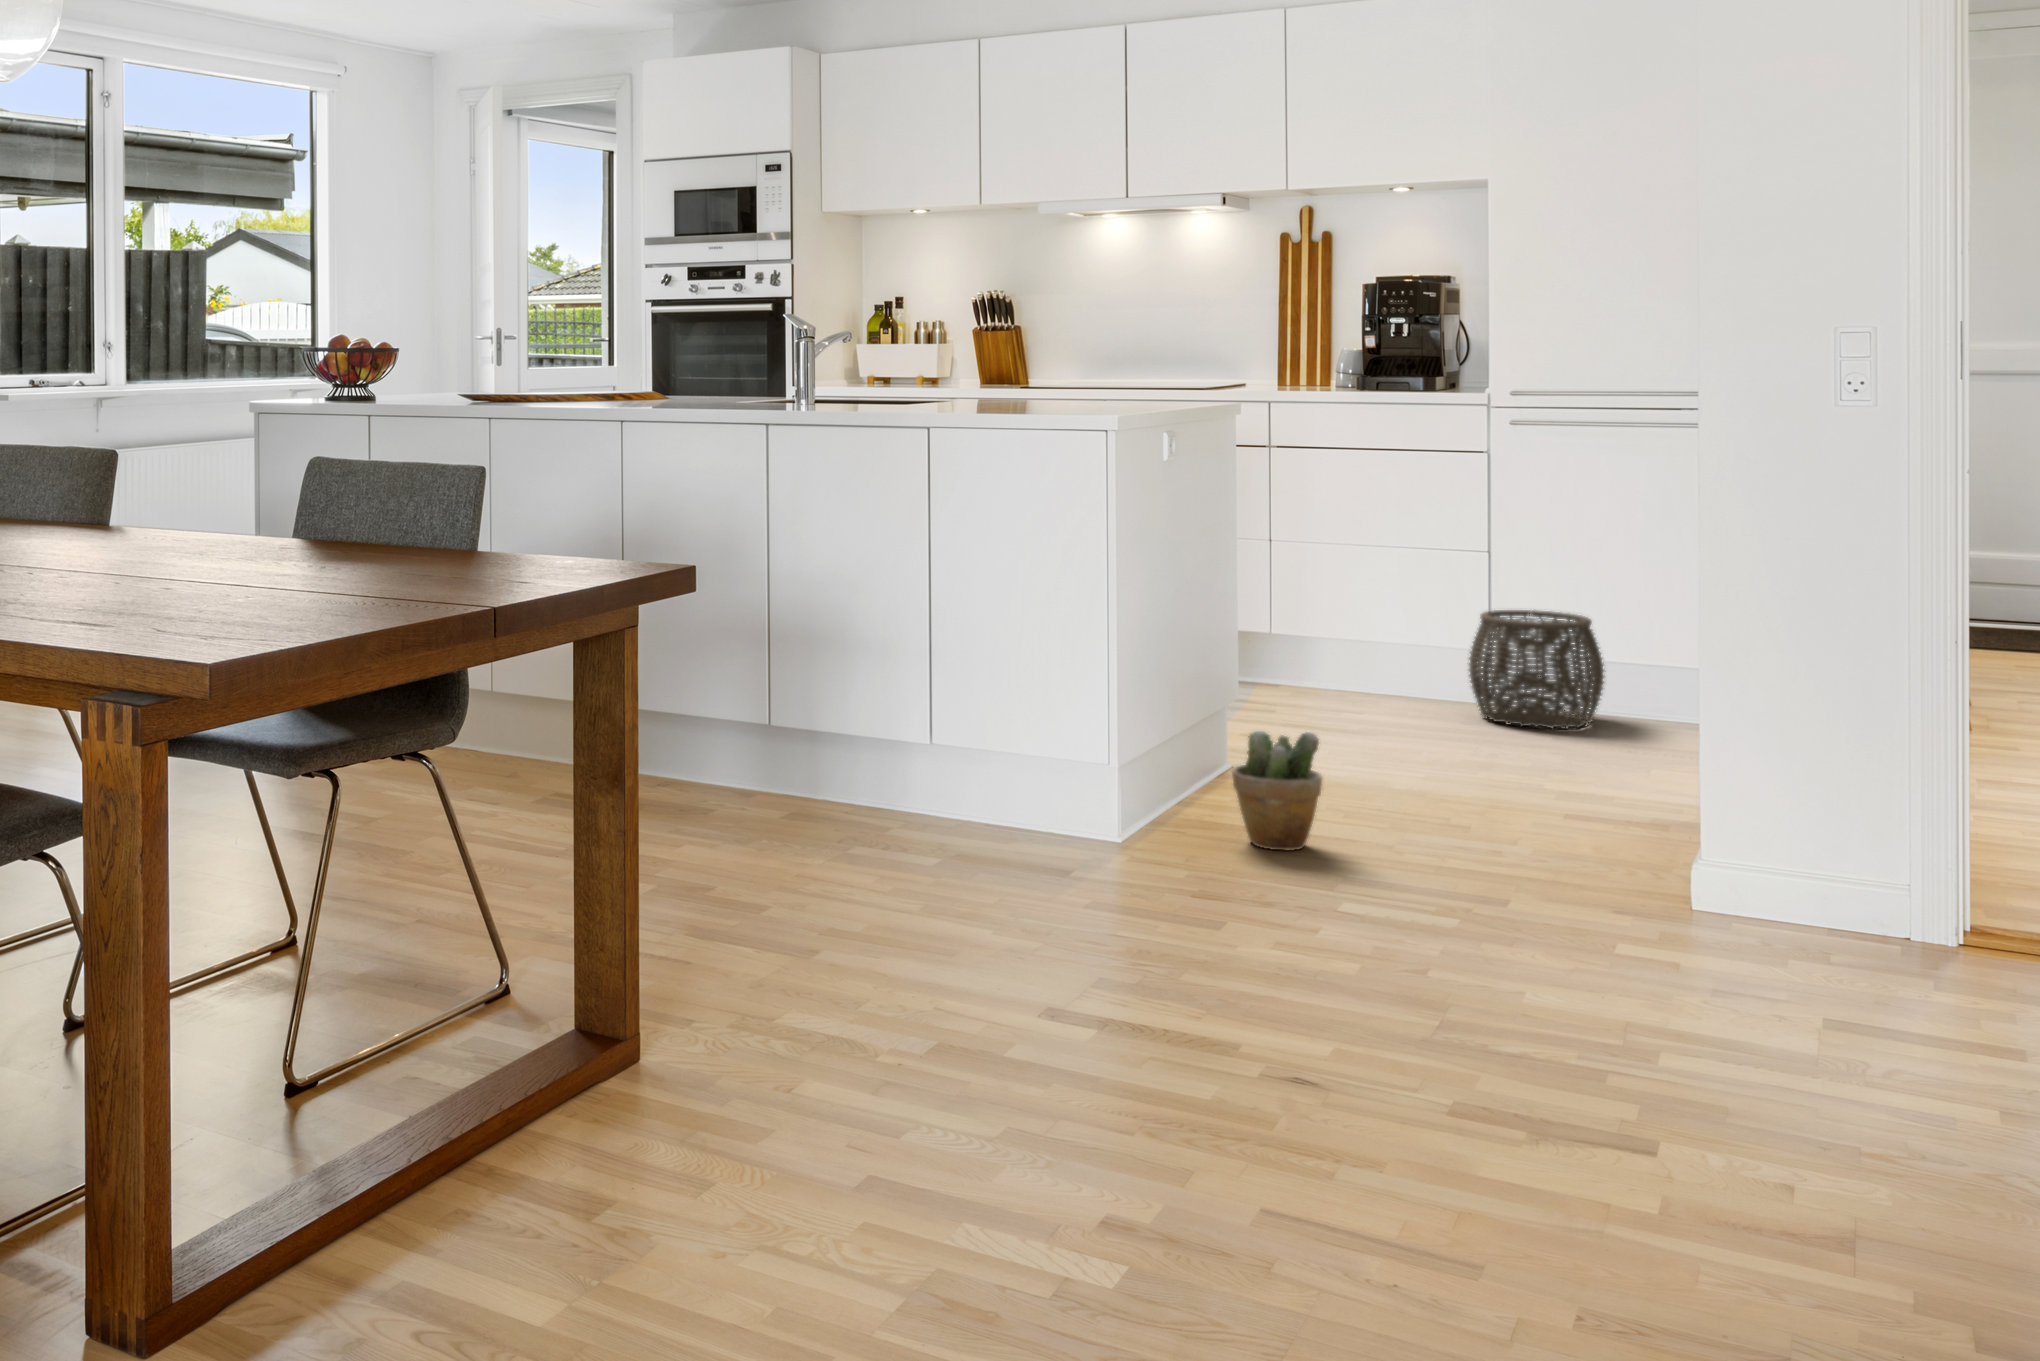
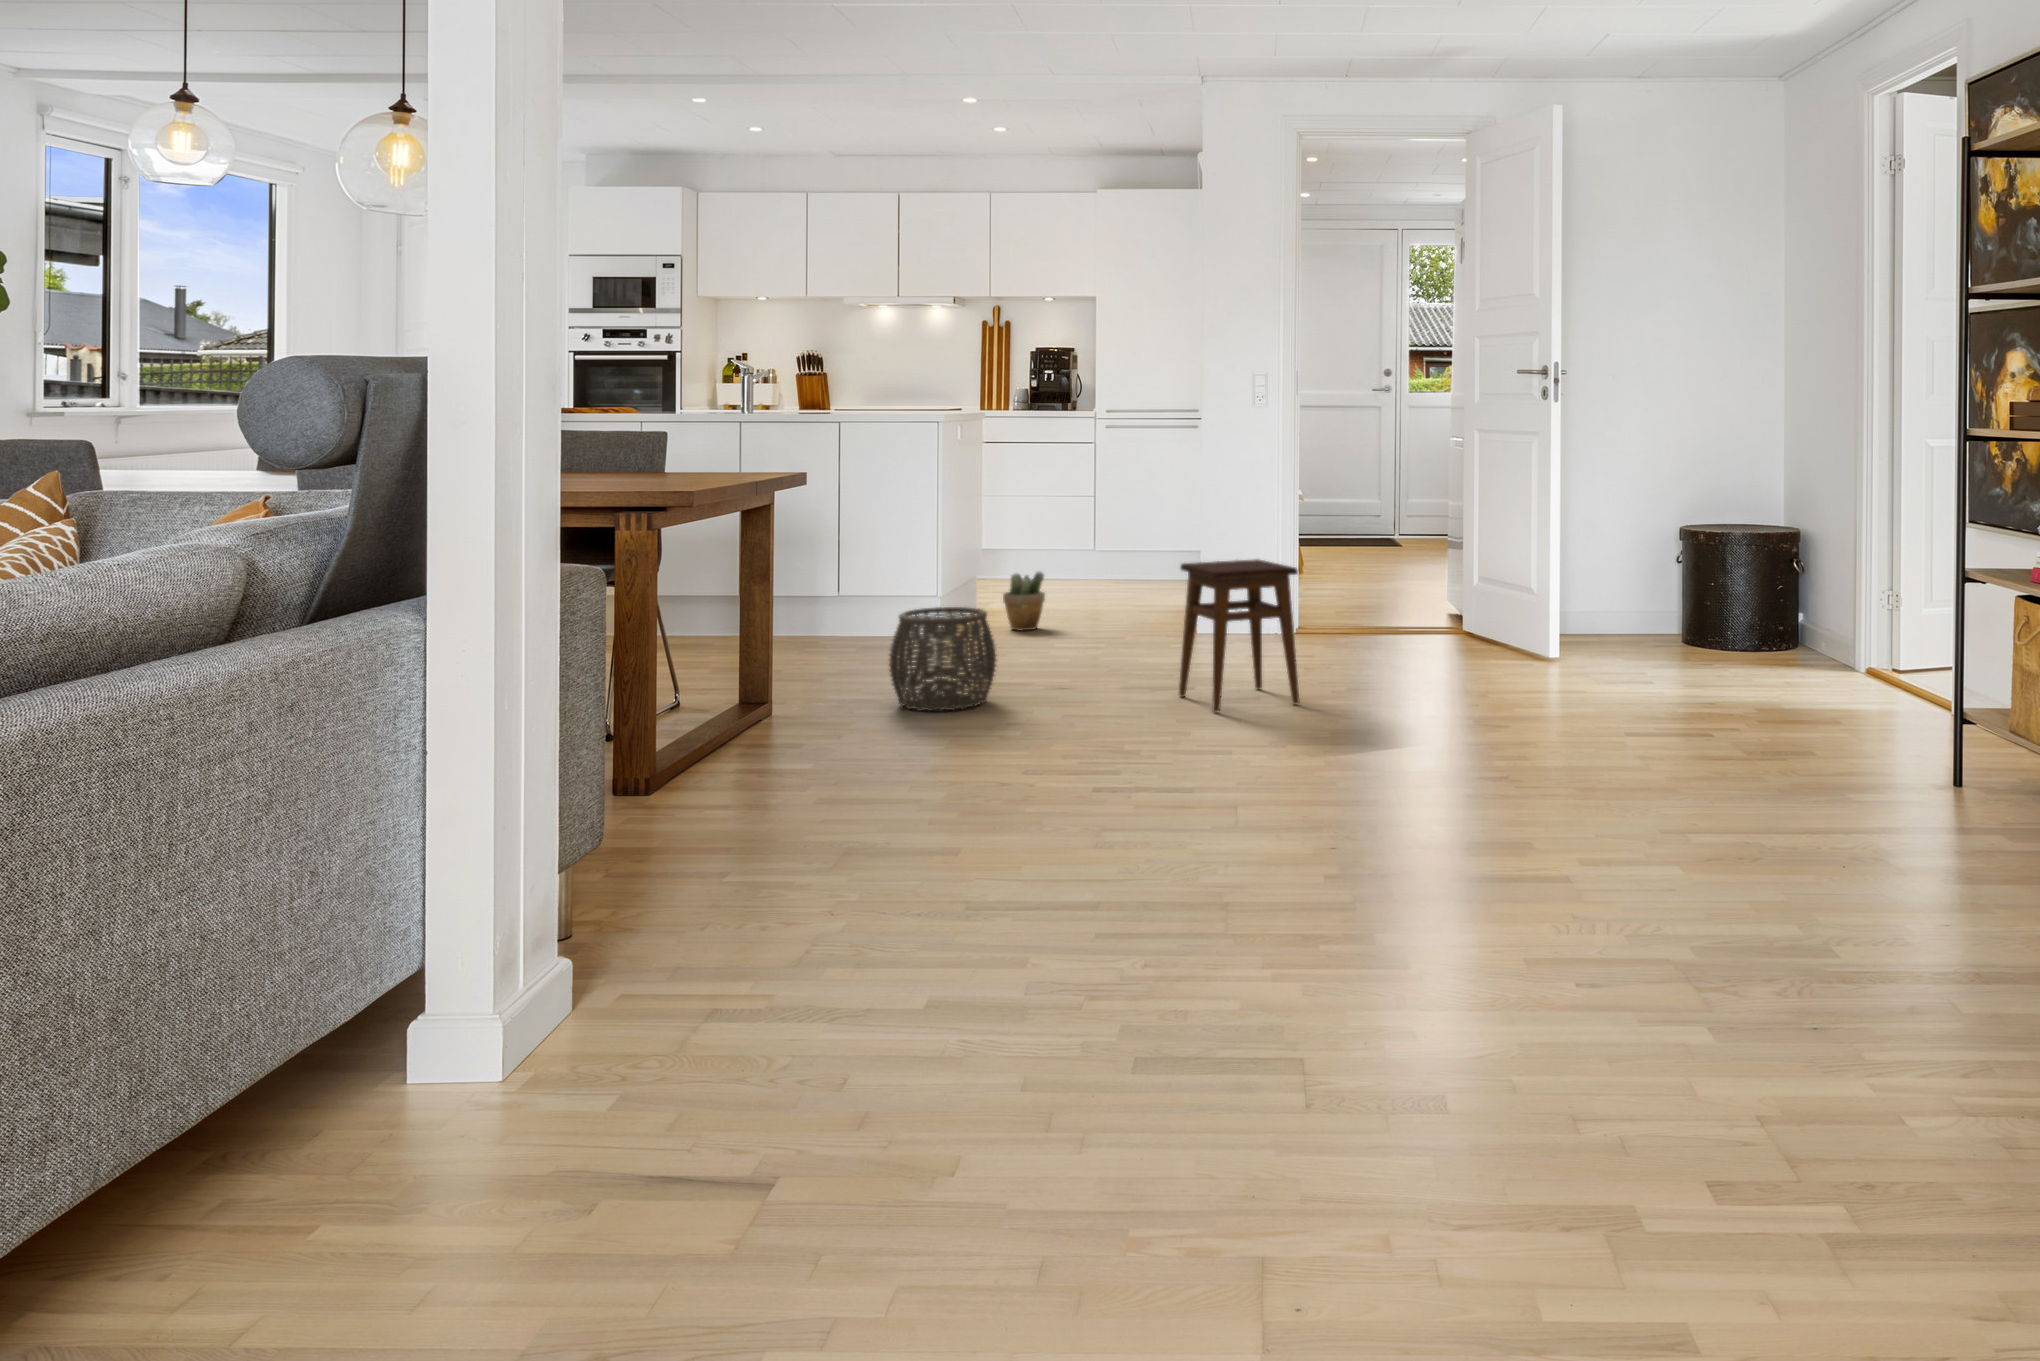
woven basket: present [1469,610,1604,729] -> present [889,607,996,711]
stool: none [1569,826,1957,1297] -> present [1179,559,1299,713]

